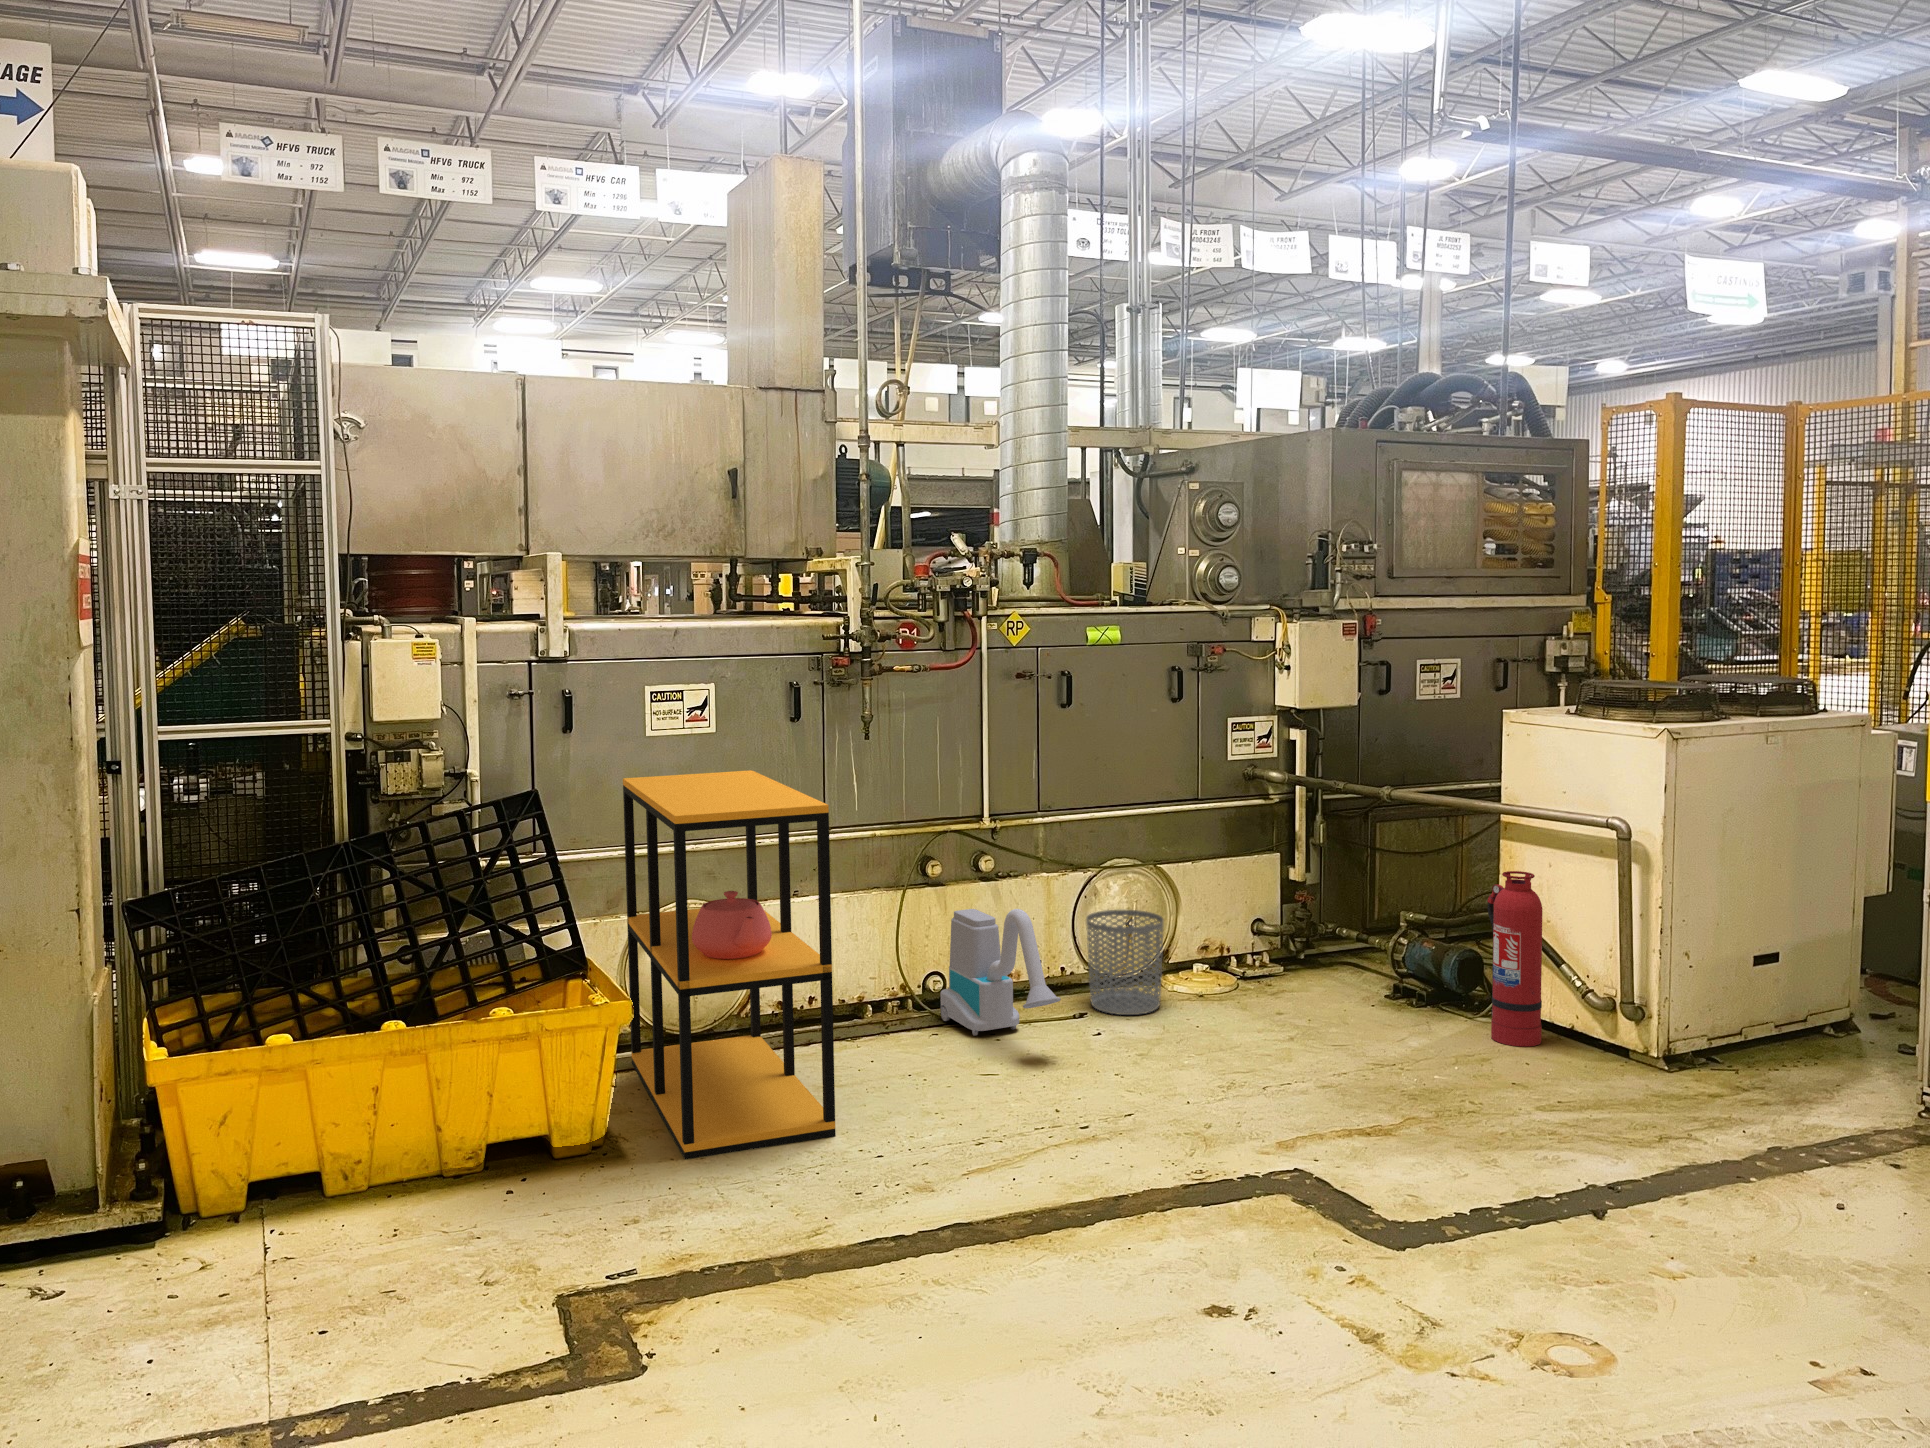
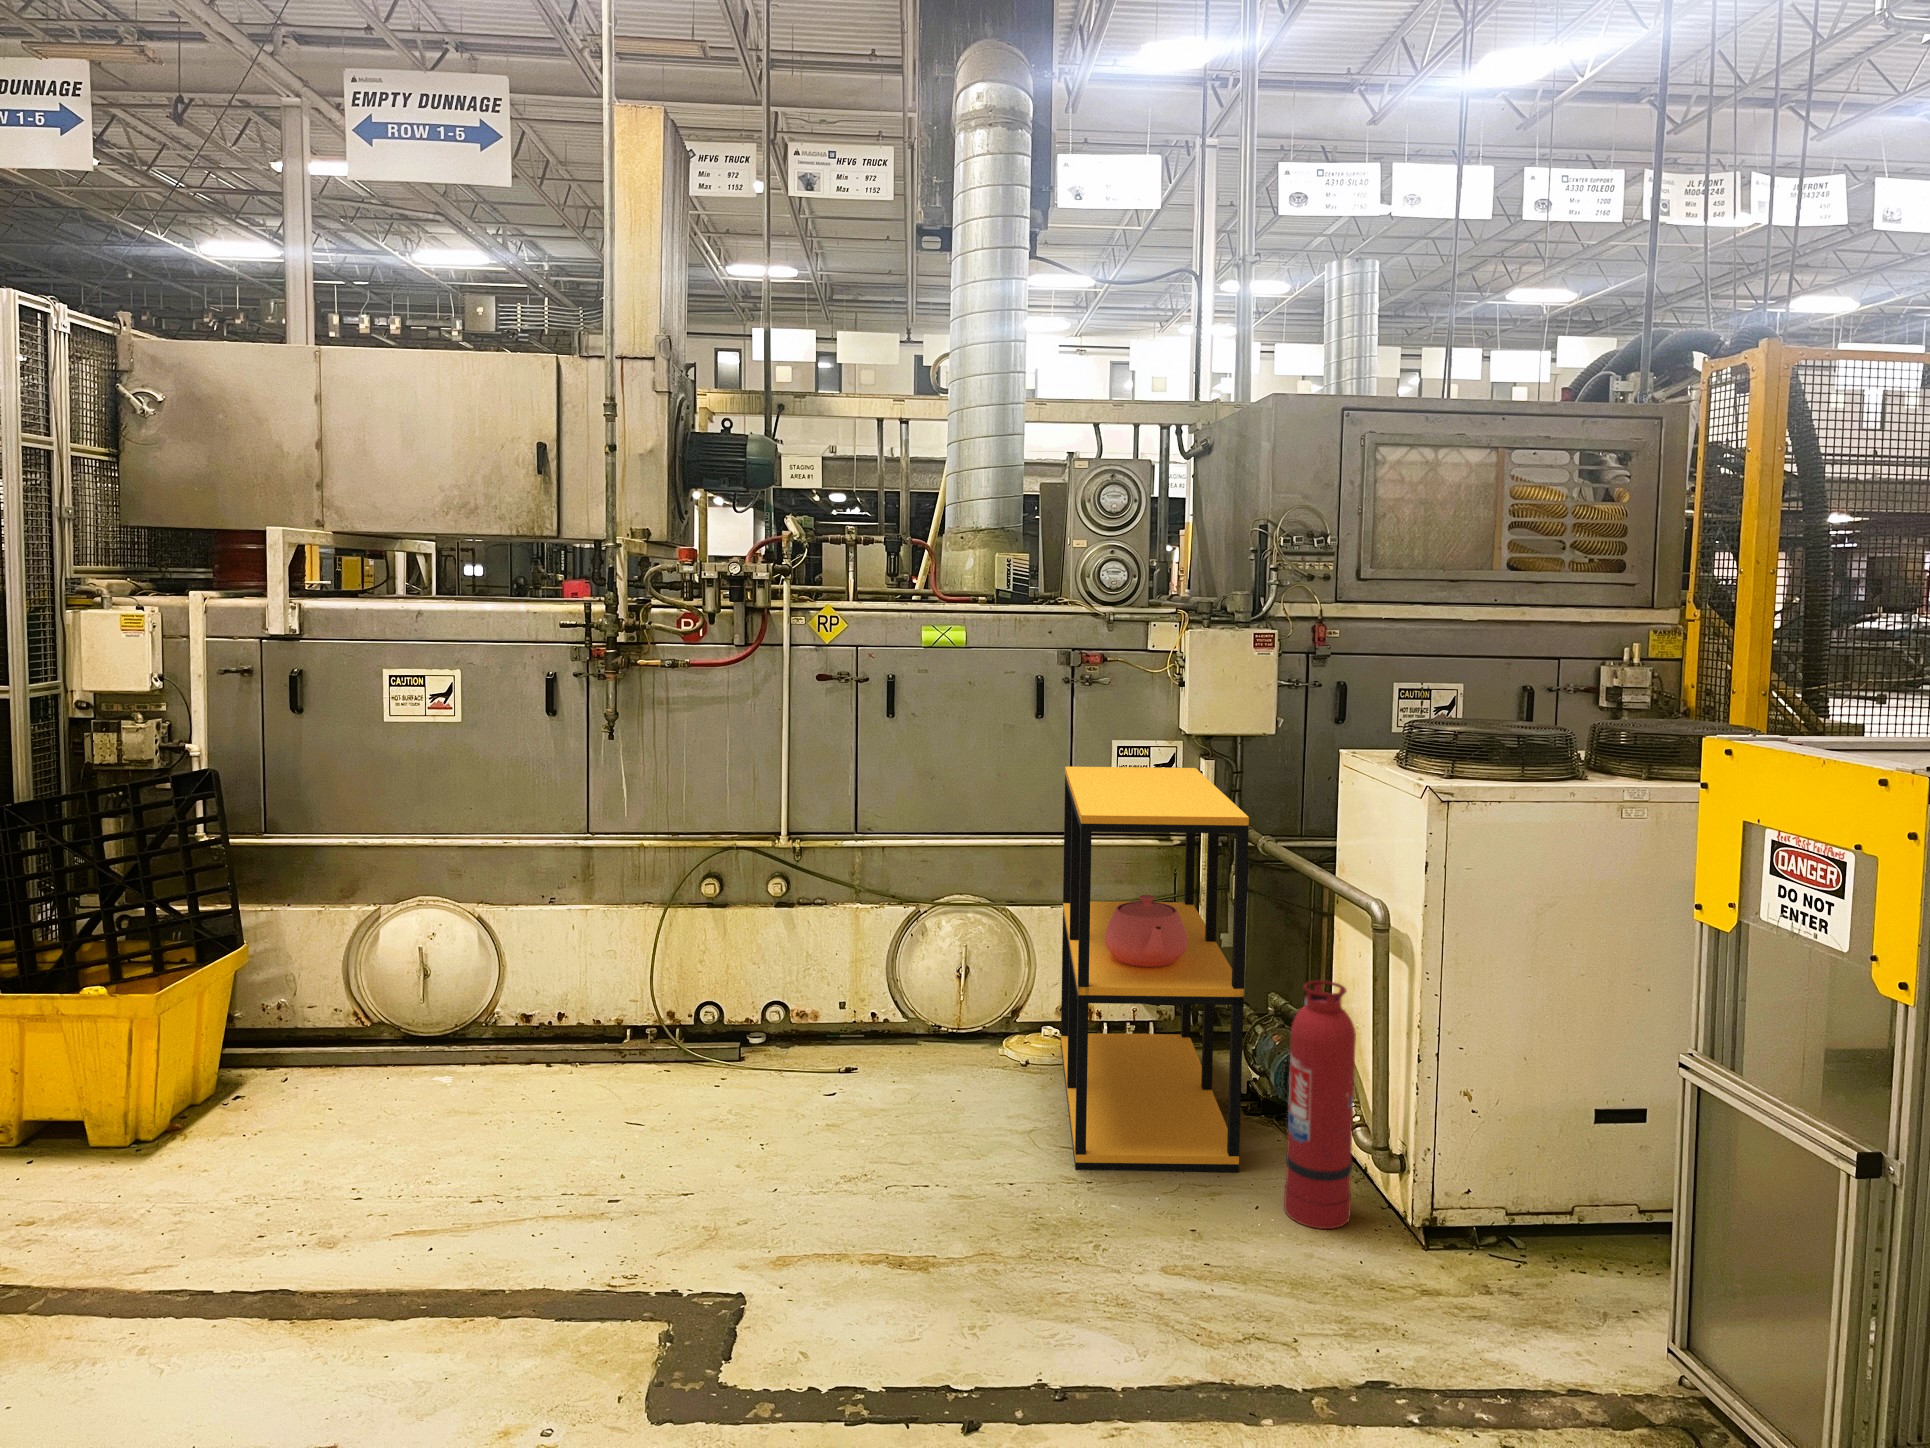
shelving unit: present [623,770,836,1160] -> present [1061,767,1249,1172]
vacuum cleaner: present [940,909,1061,1036] -> none [688,937,767,1084]
waste bin: present [1086,910,1163,1015] -> none [872,955,962,1085]

